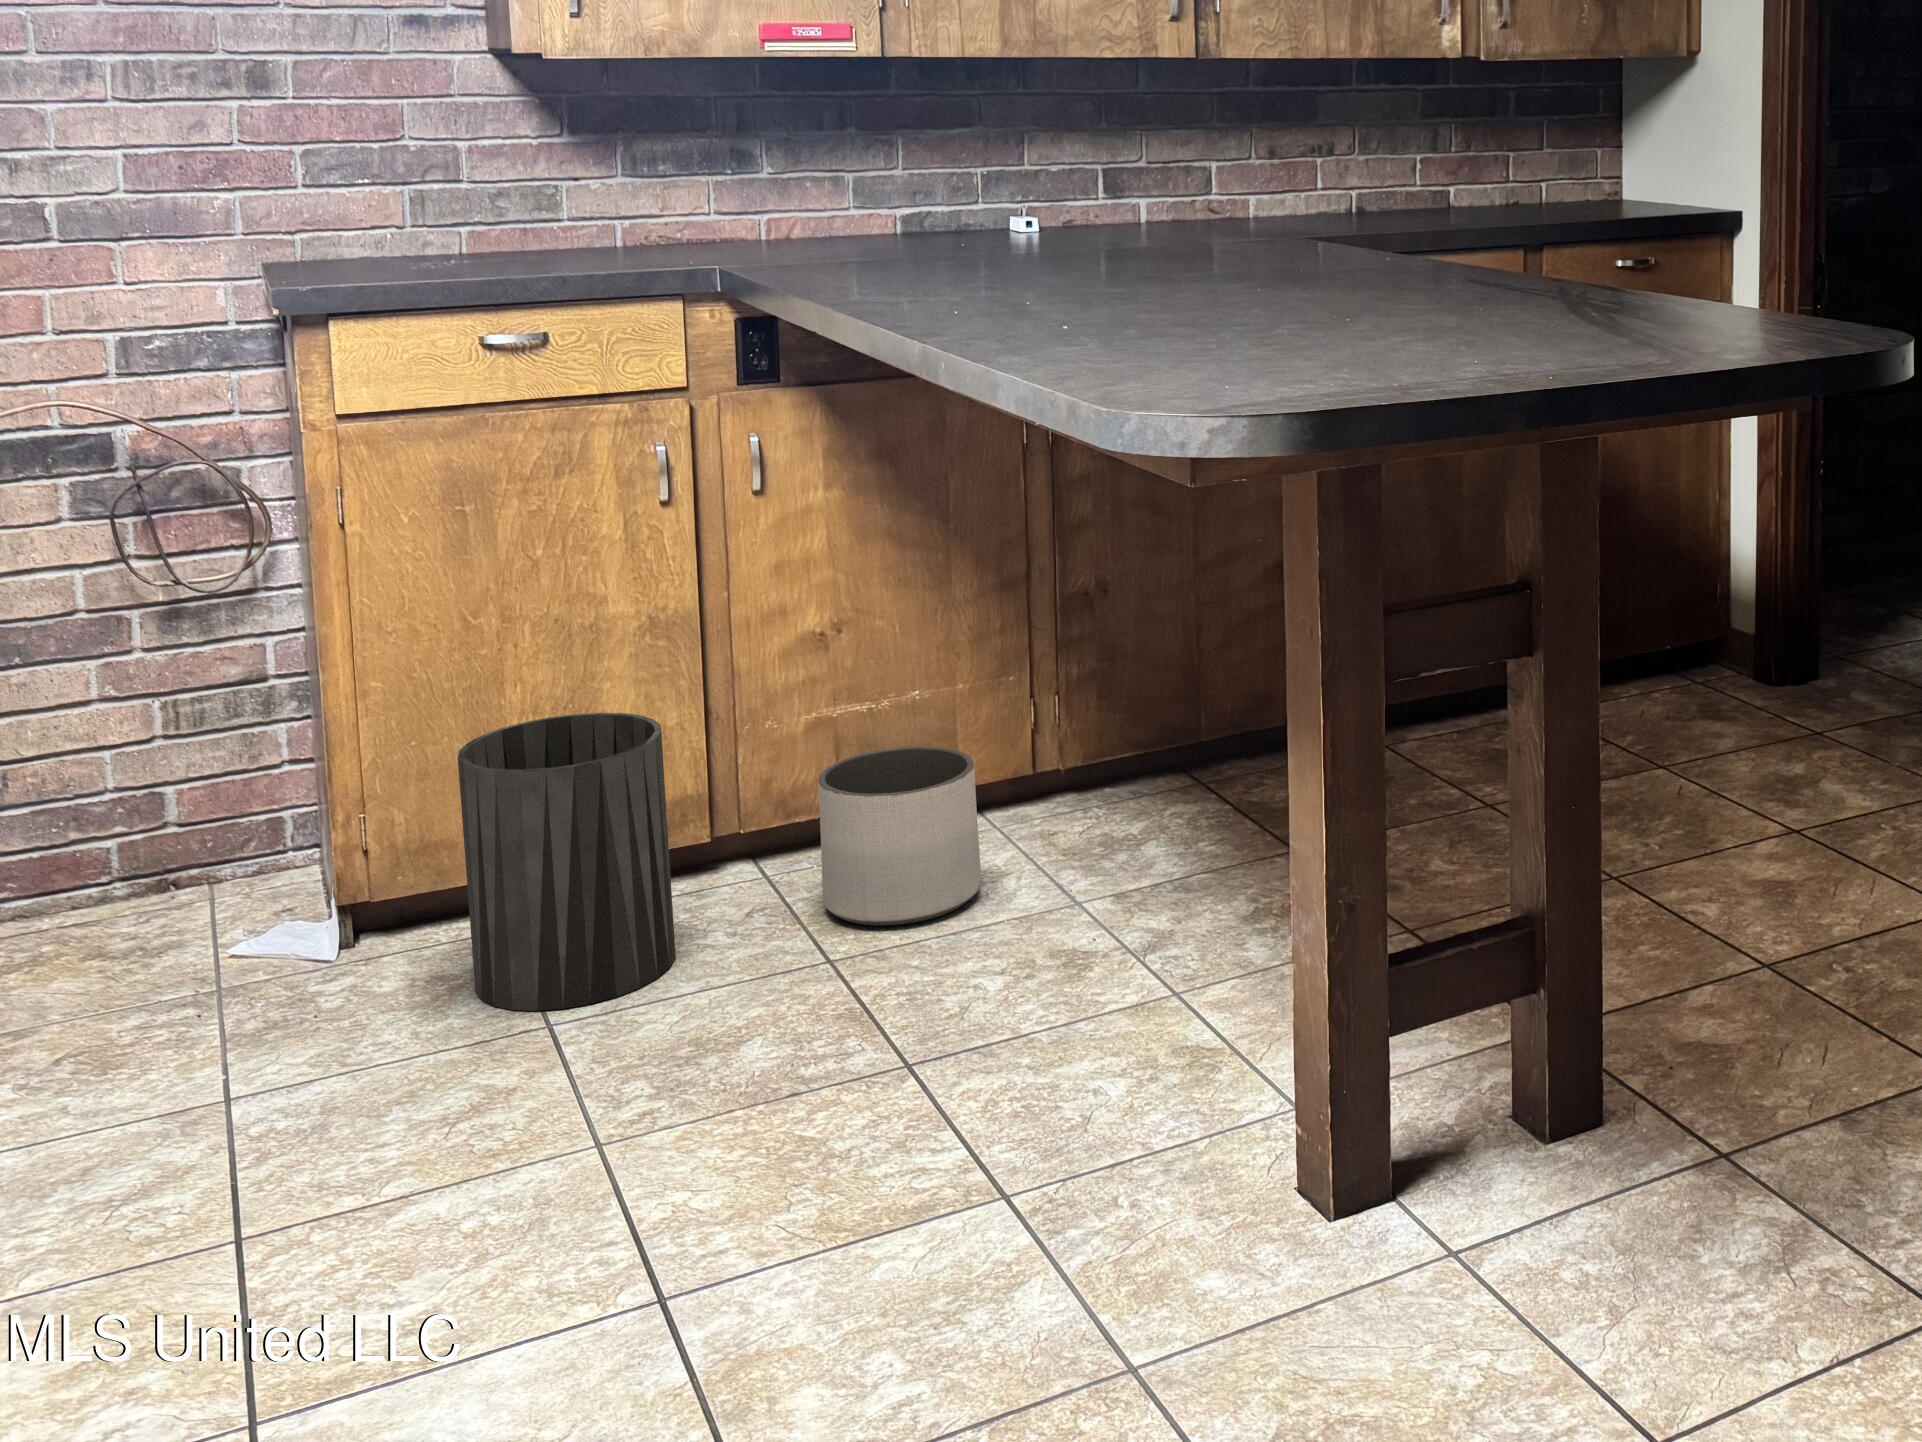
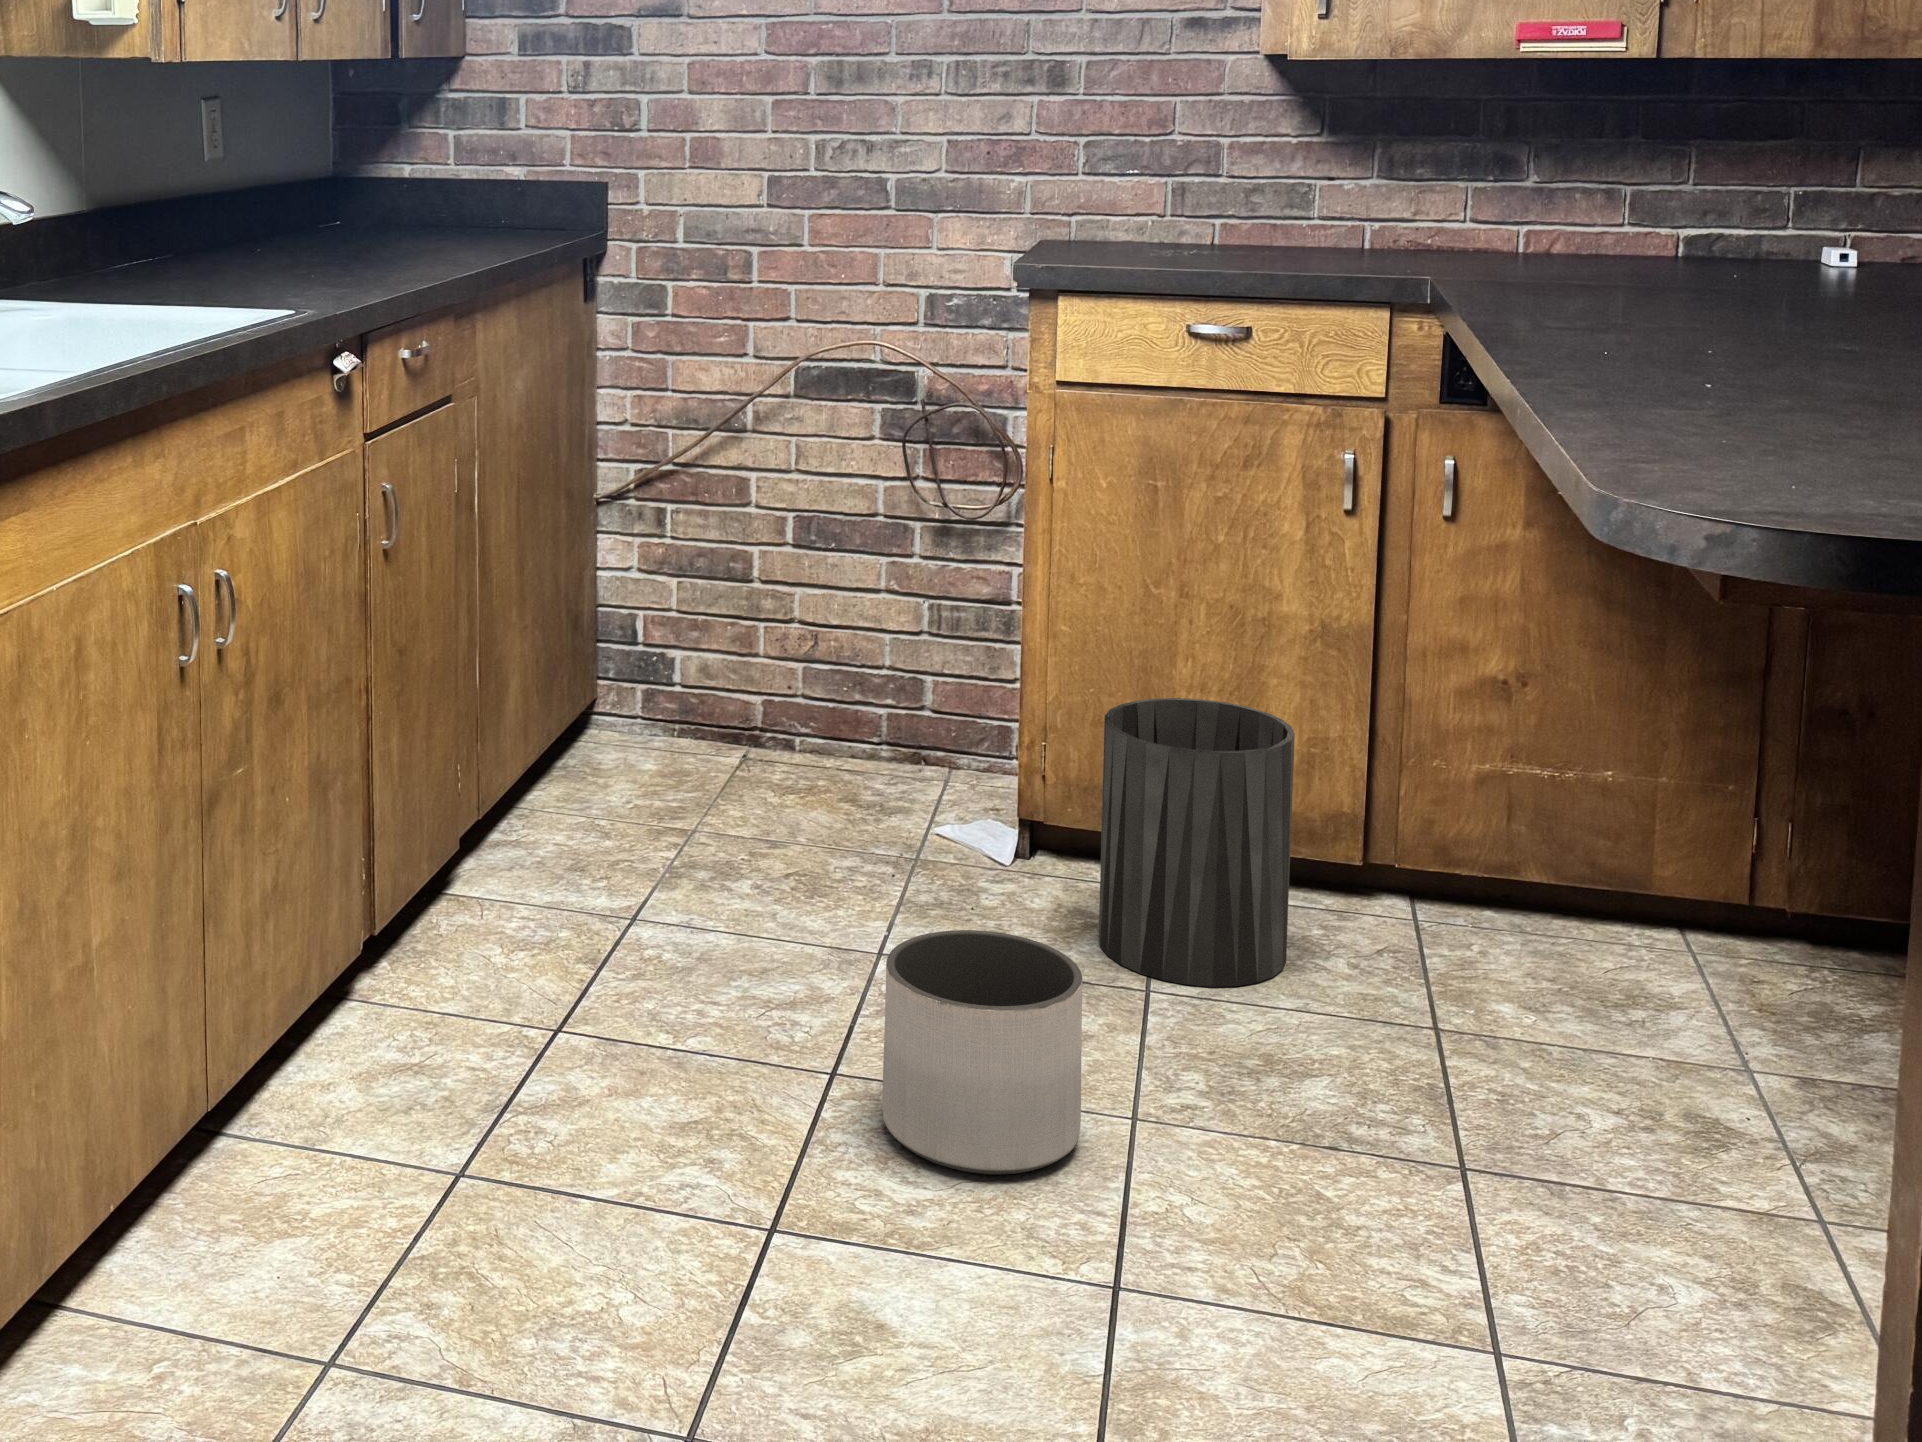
planter: present [818,747,981,926] -> present [882,930,1083,1175]

